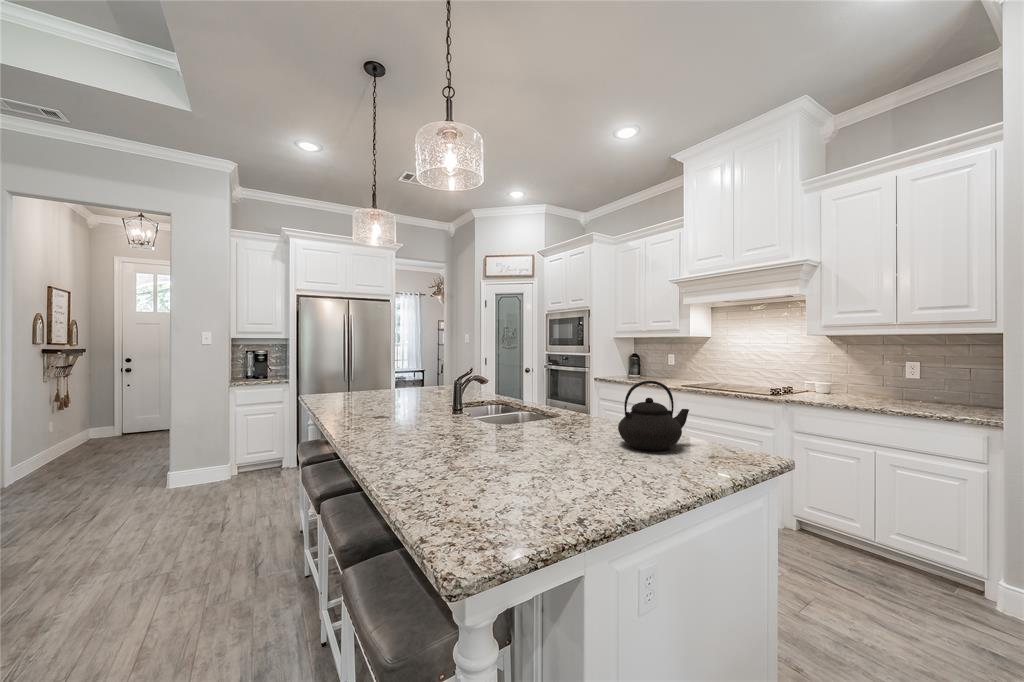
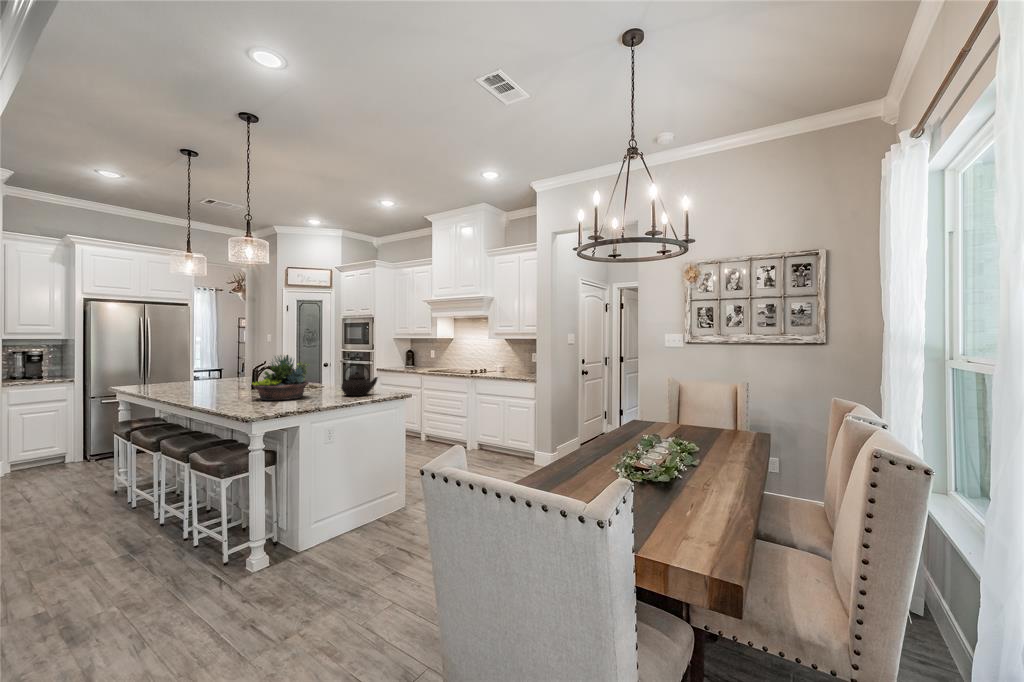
succulent planter: none [459,358,559,455] -> present [252,356,310,400]

